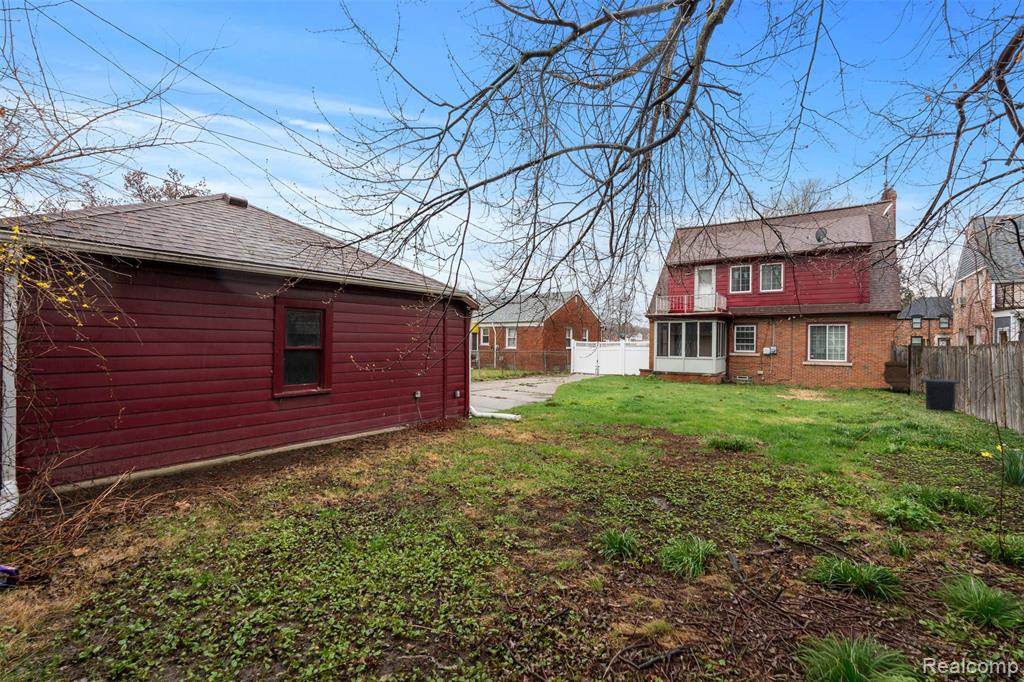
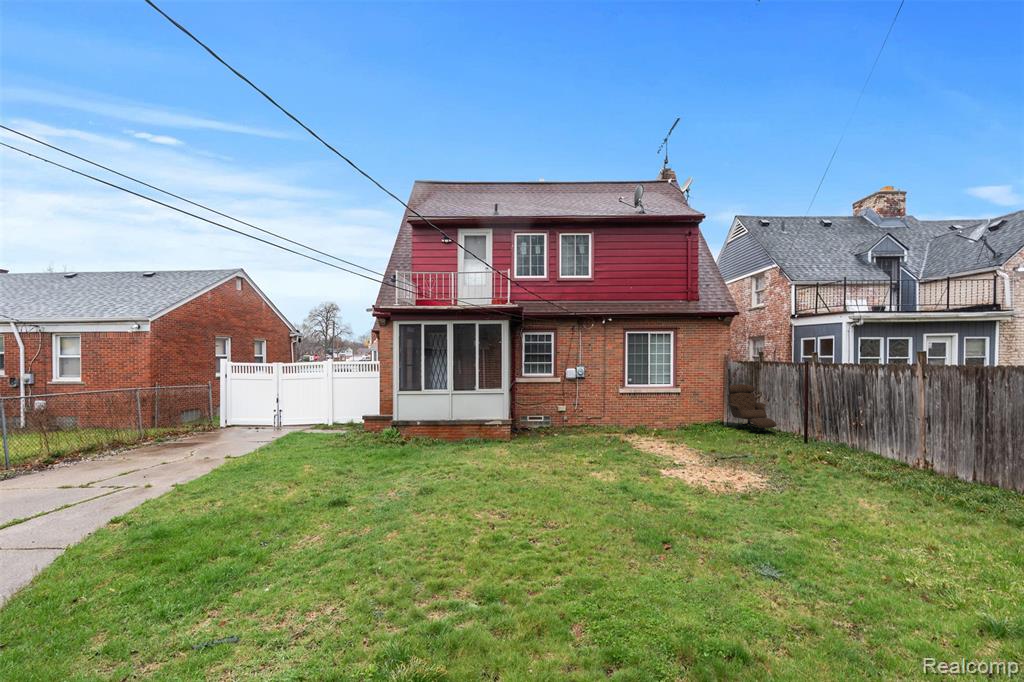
trash can: present [921,379,960,410] -> none [936,435,997,494]

